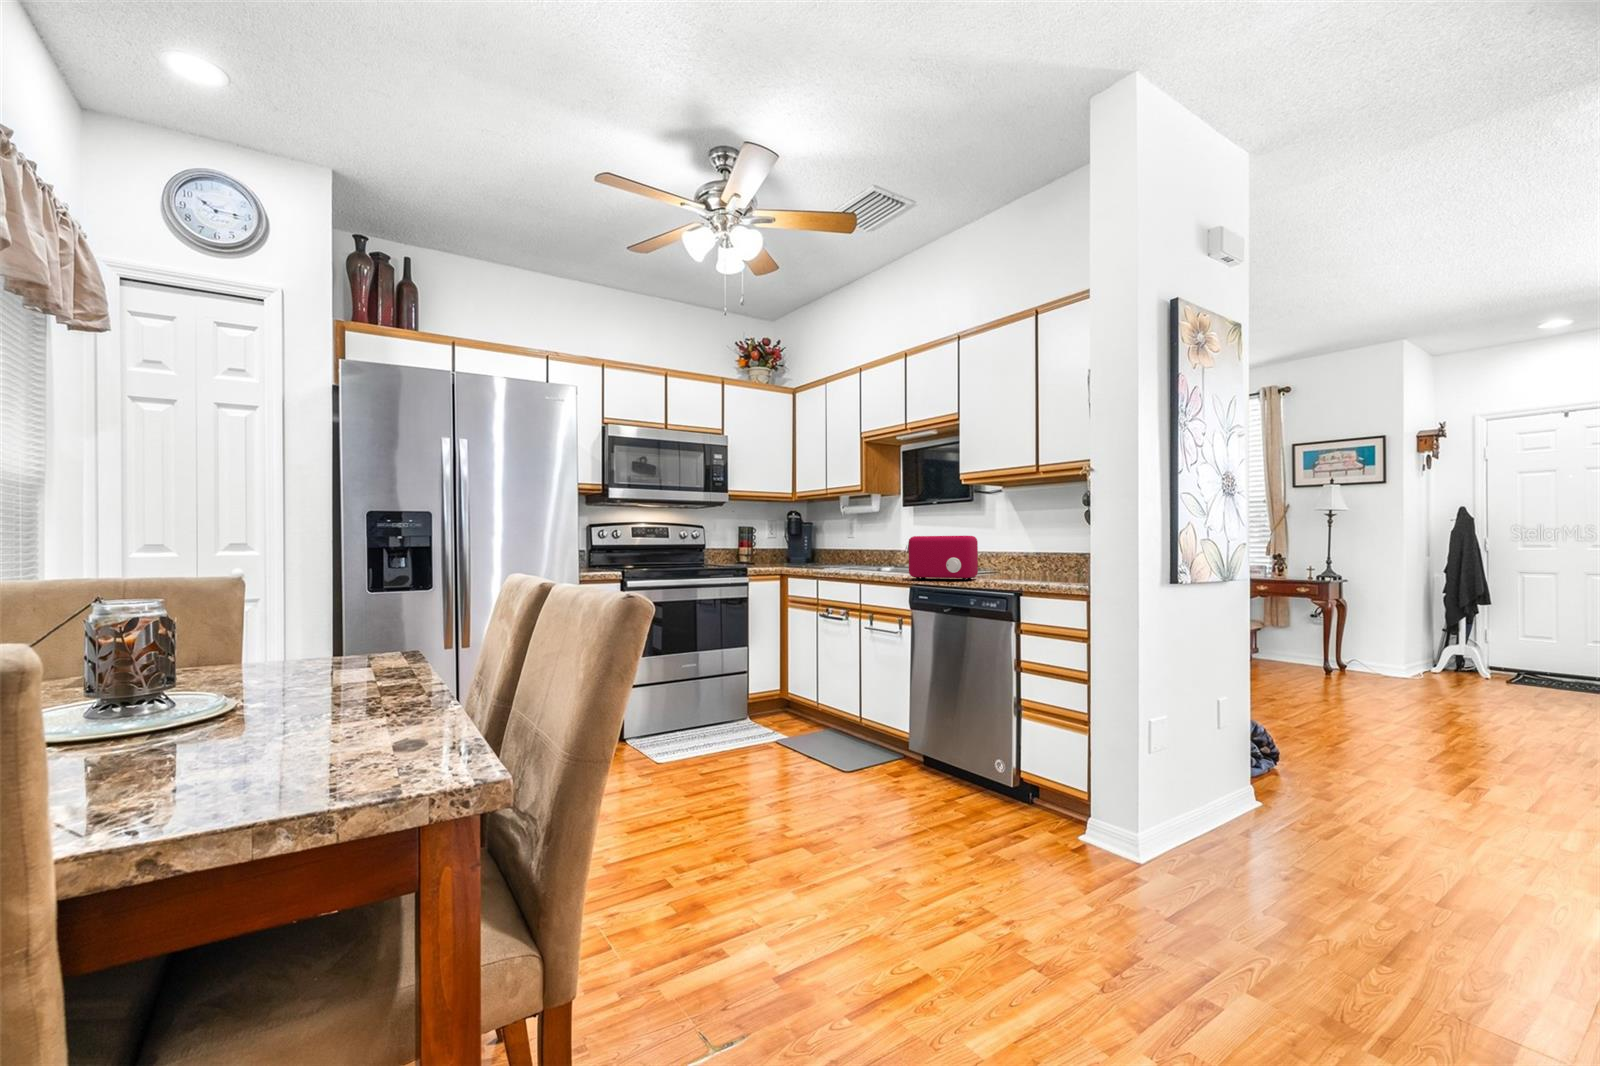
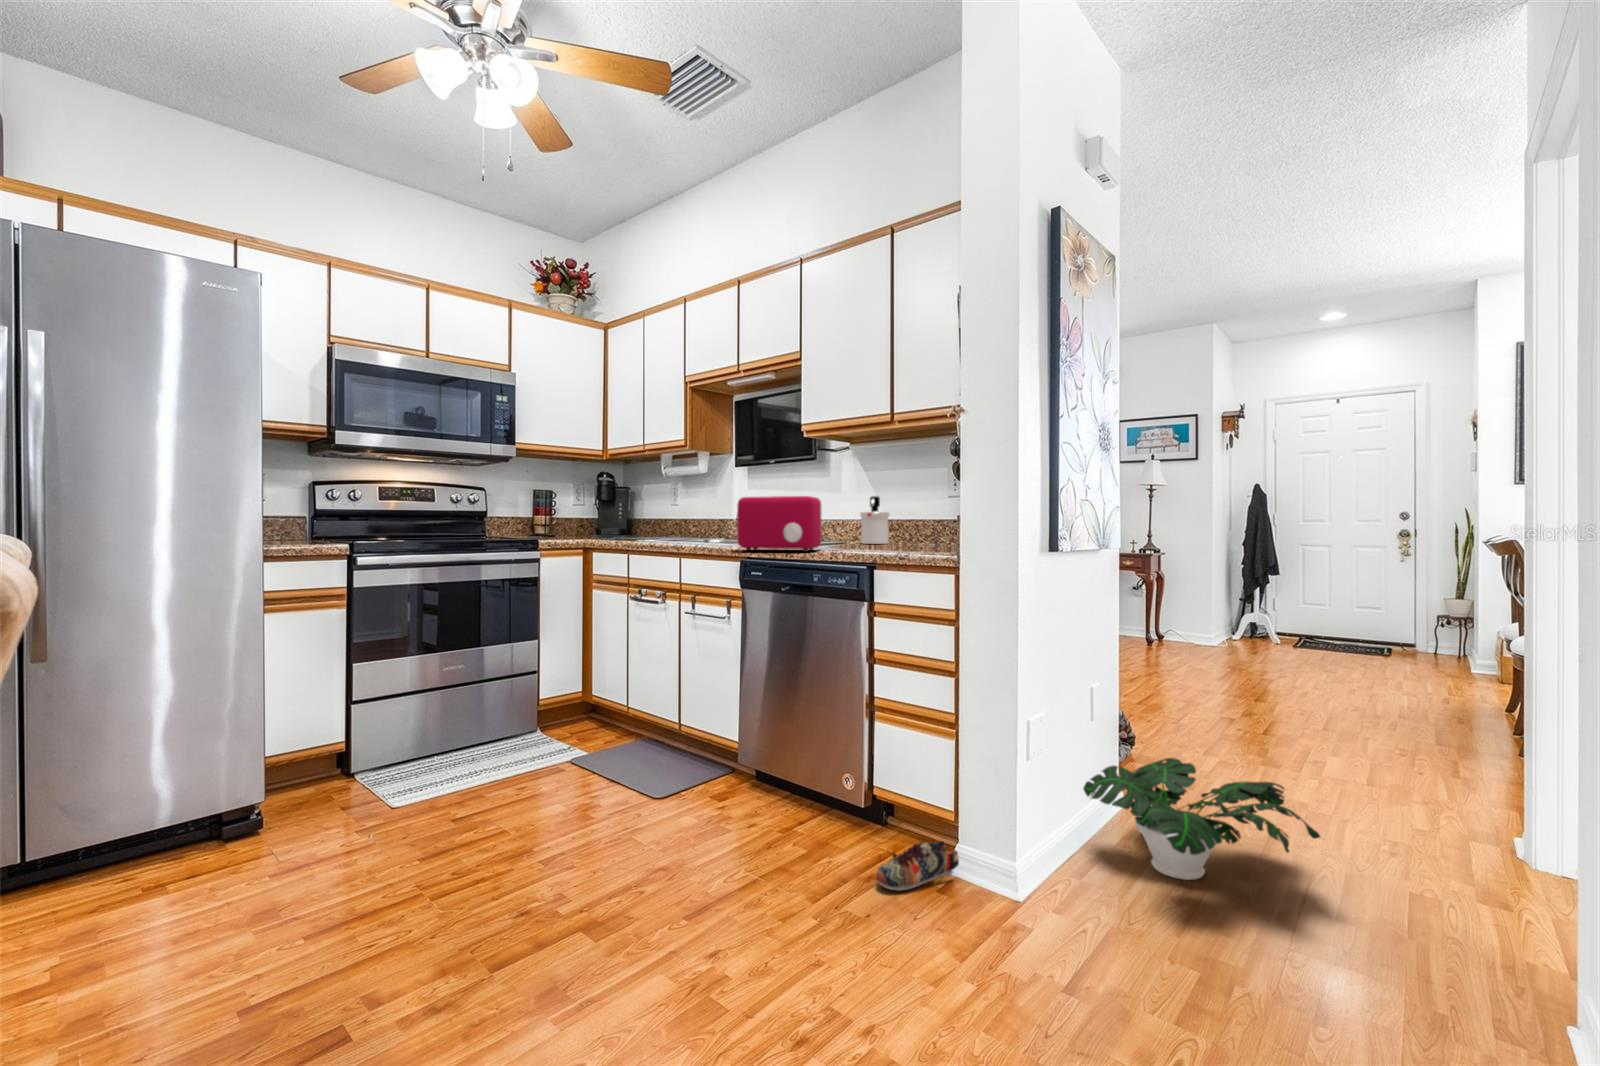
soap dispenser: none [1013,533,1038,574] -> present [860,496,889,544]
potted plant: none [1202,761,1407,859] -> present [1083,758,1320,880]
shoe: none [1020,811,1088,845] -> present [876,841,959,891]

